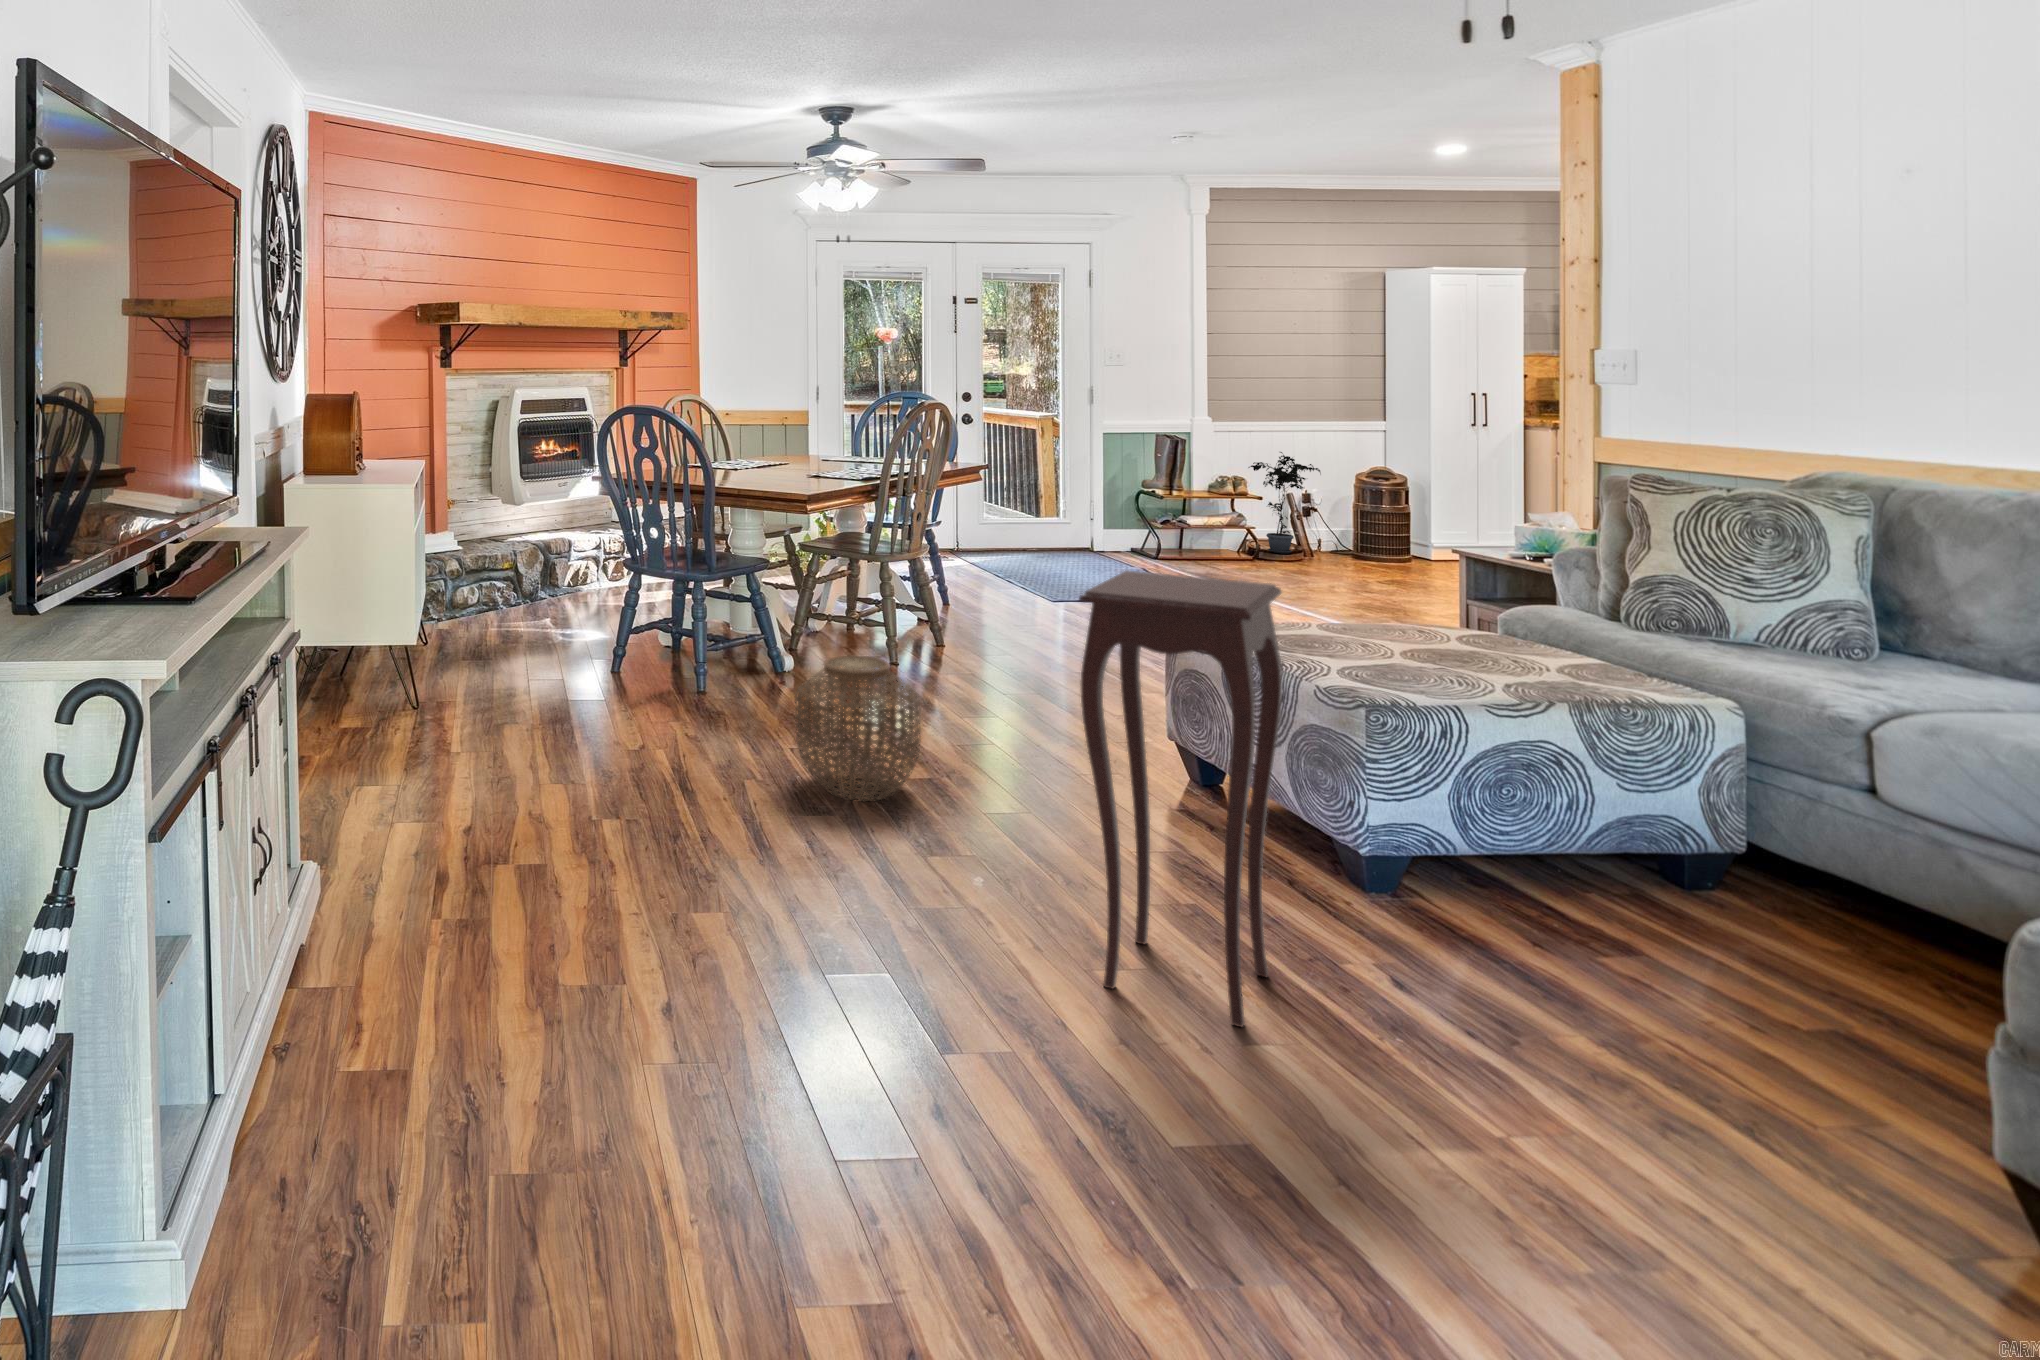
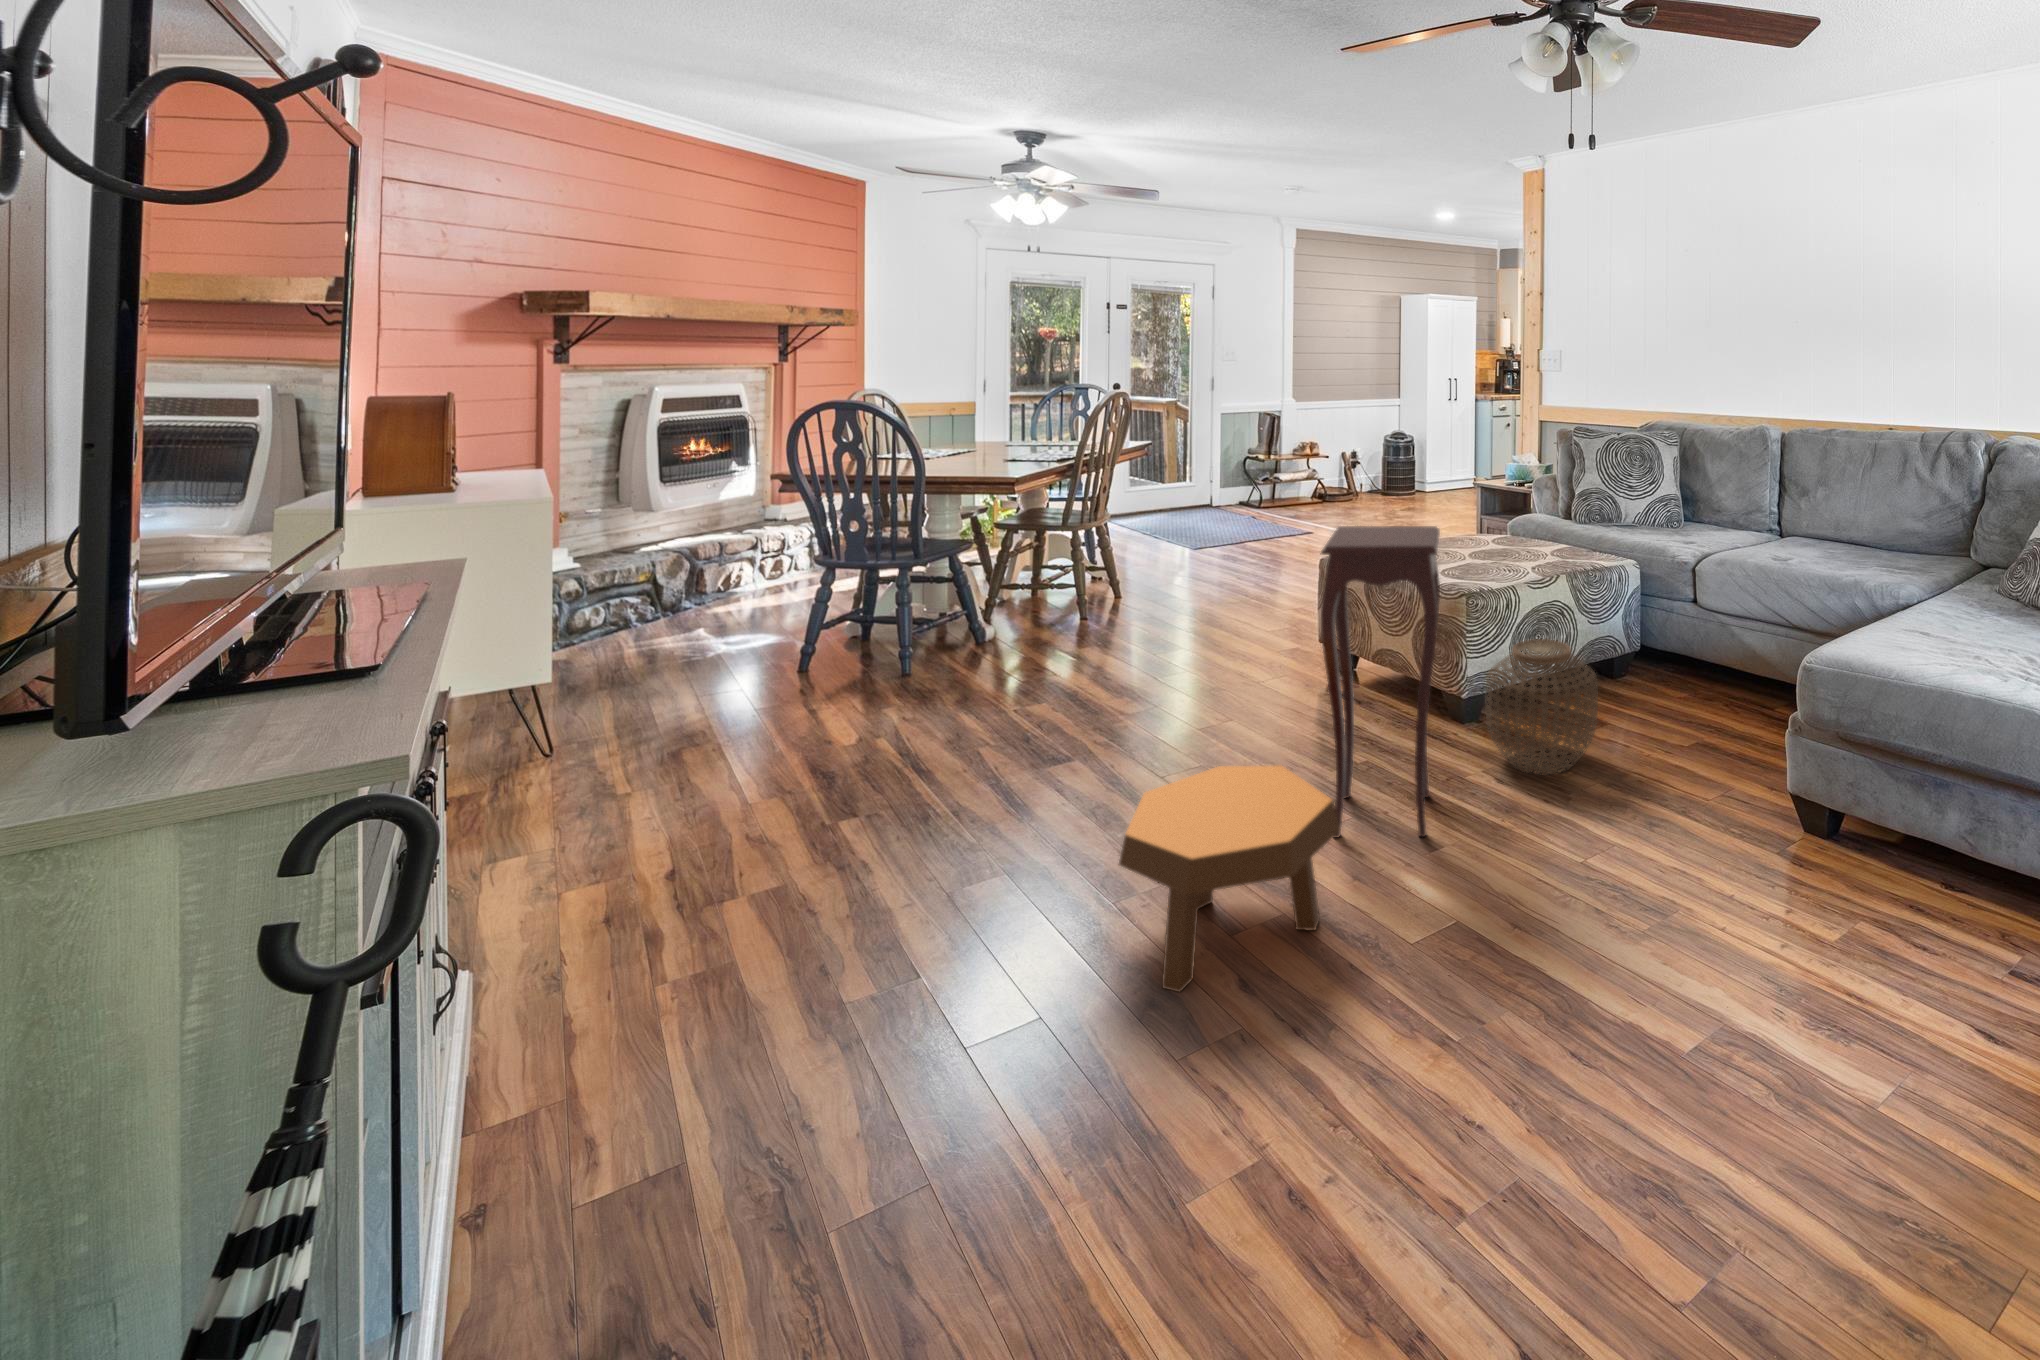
potted plant: present [1249,452,1320,554] -> none [1326,422,1372,494]
woven basket: present [795,655,921,801] -> present [1486,639,1598,774]
footstool: none [799,847,1075,1097] -> present [1119,765,1340,992]

